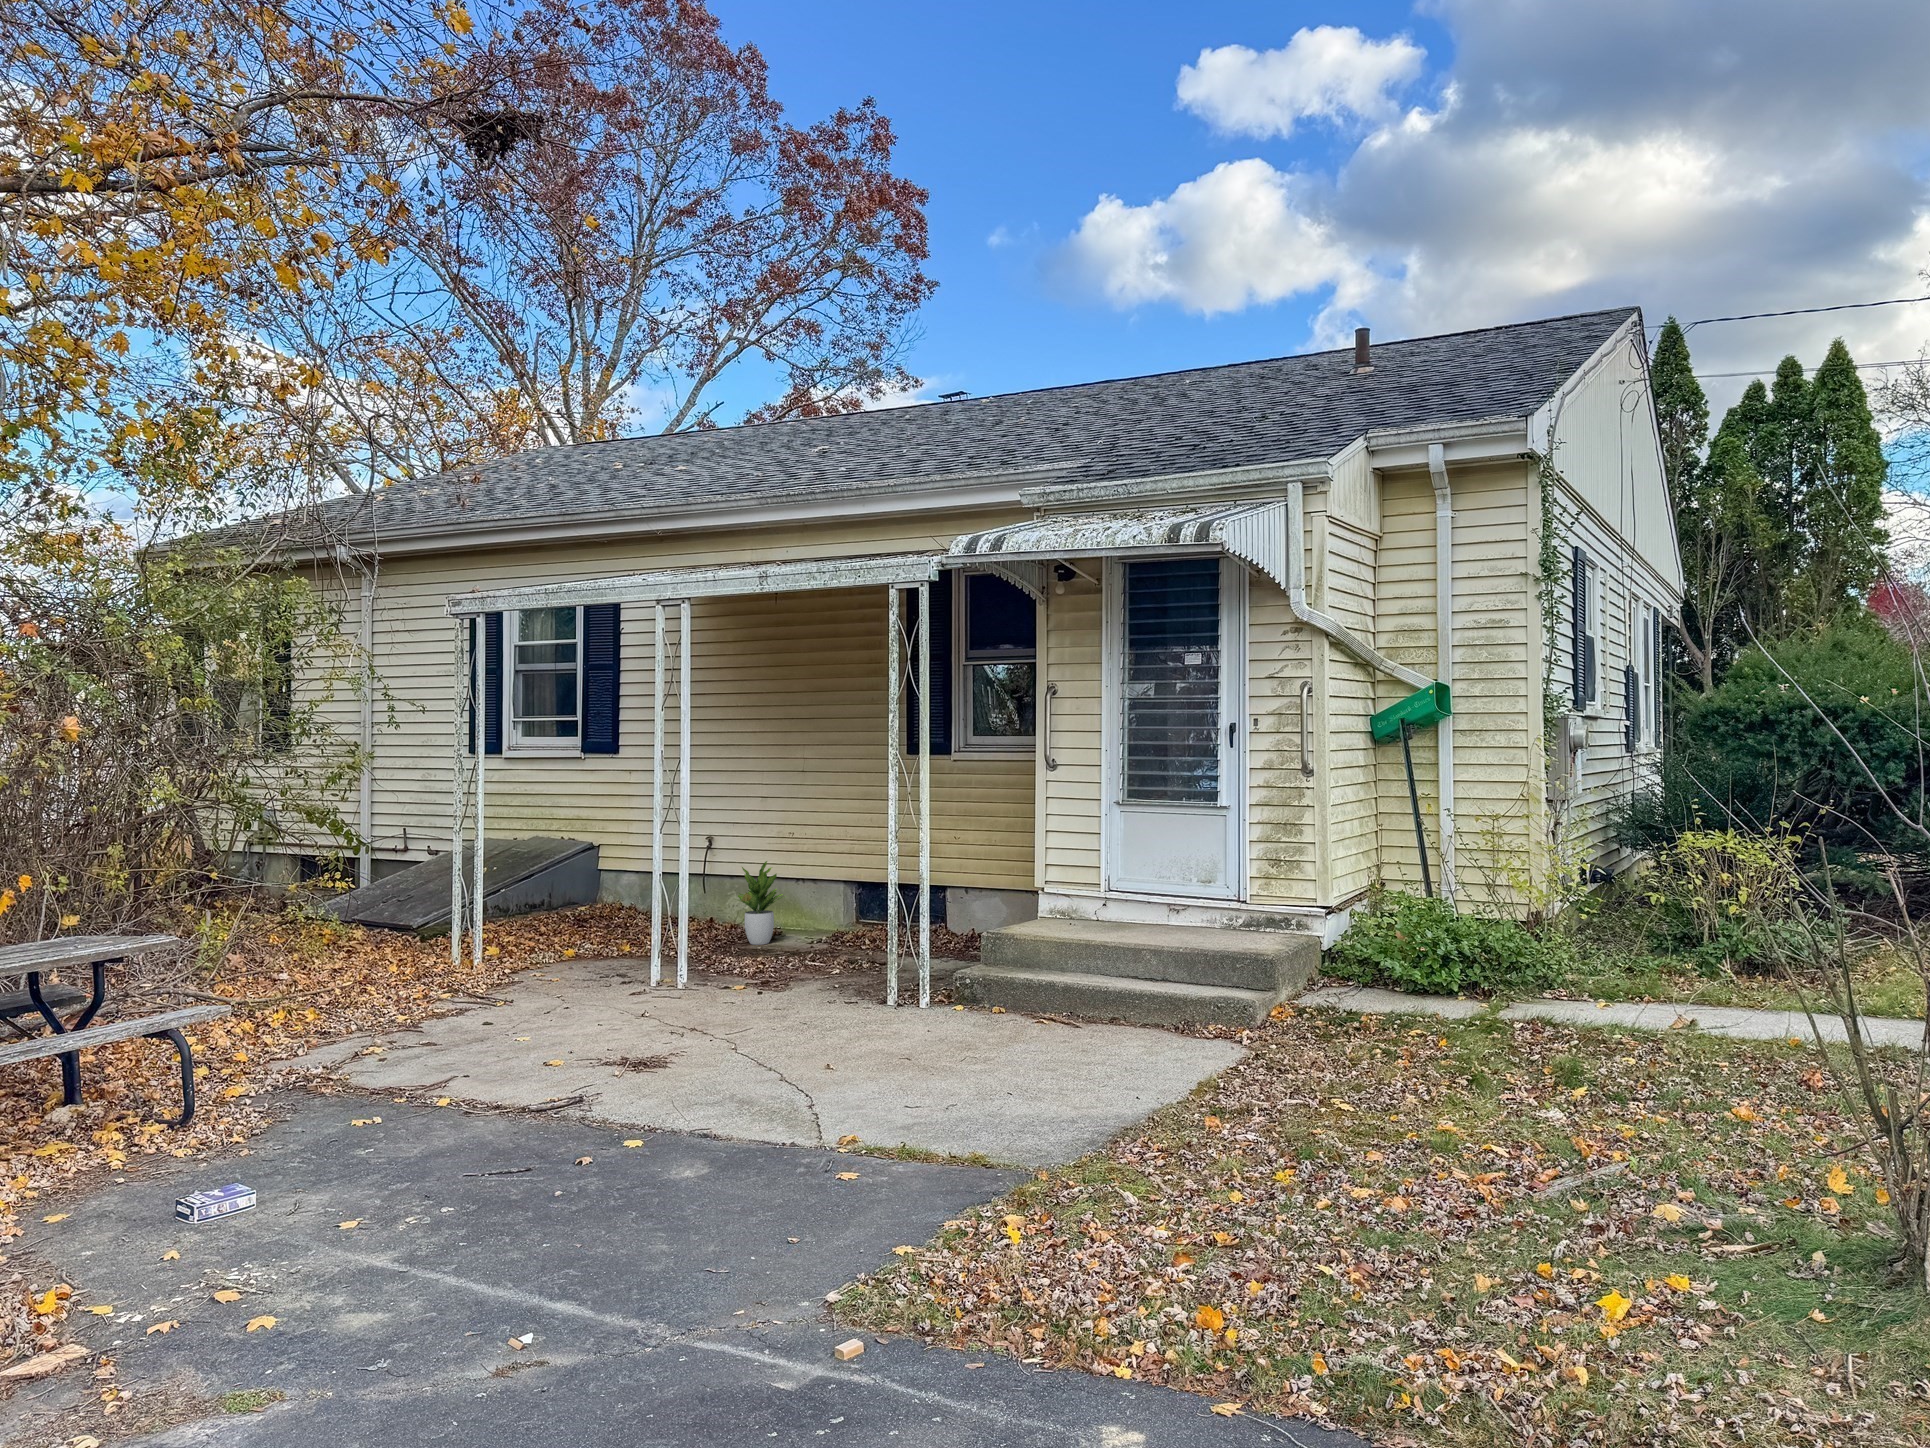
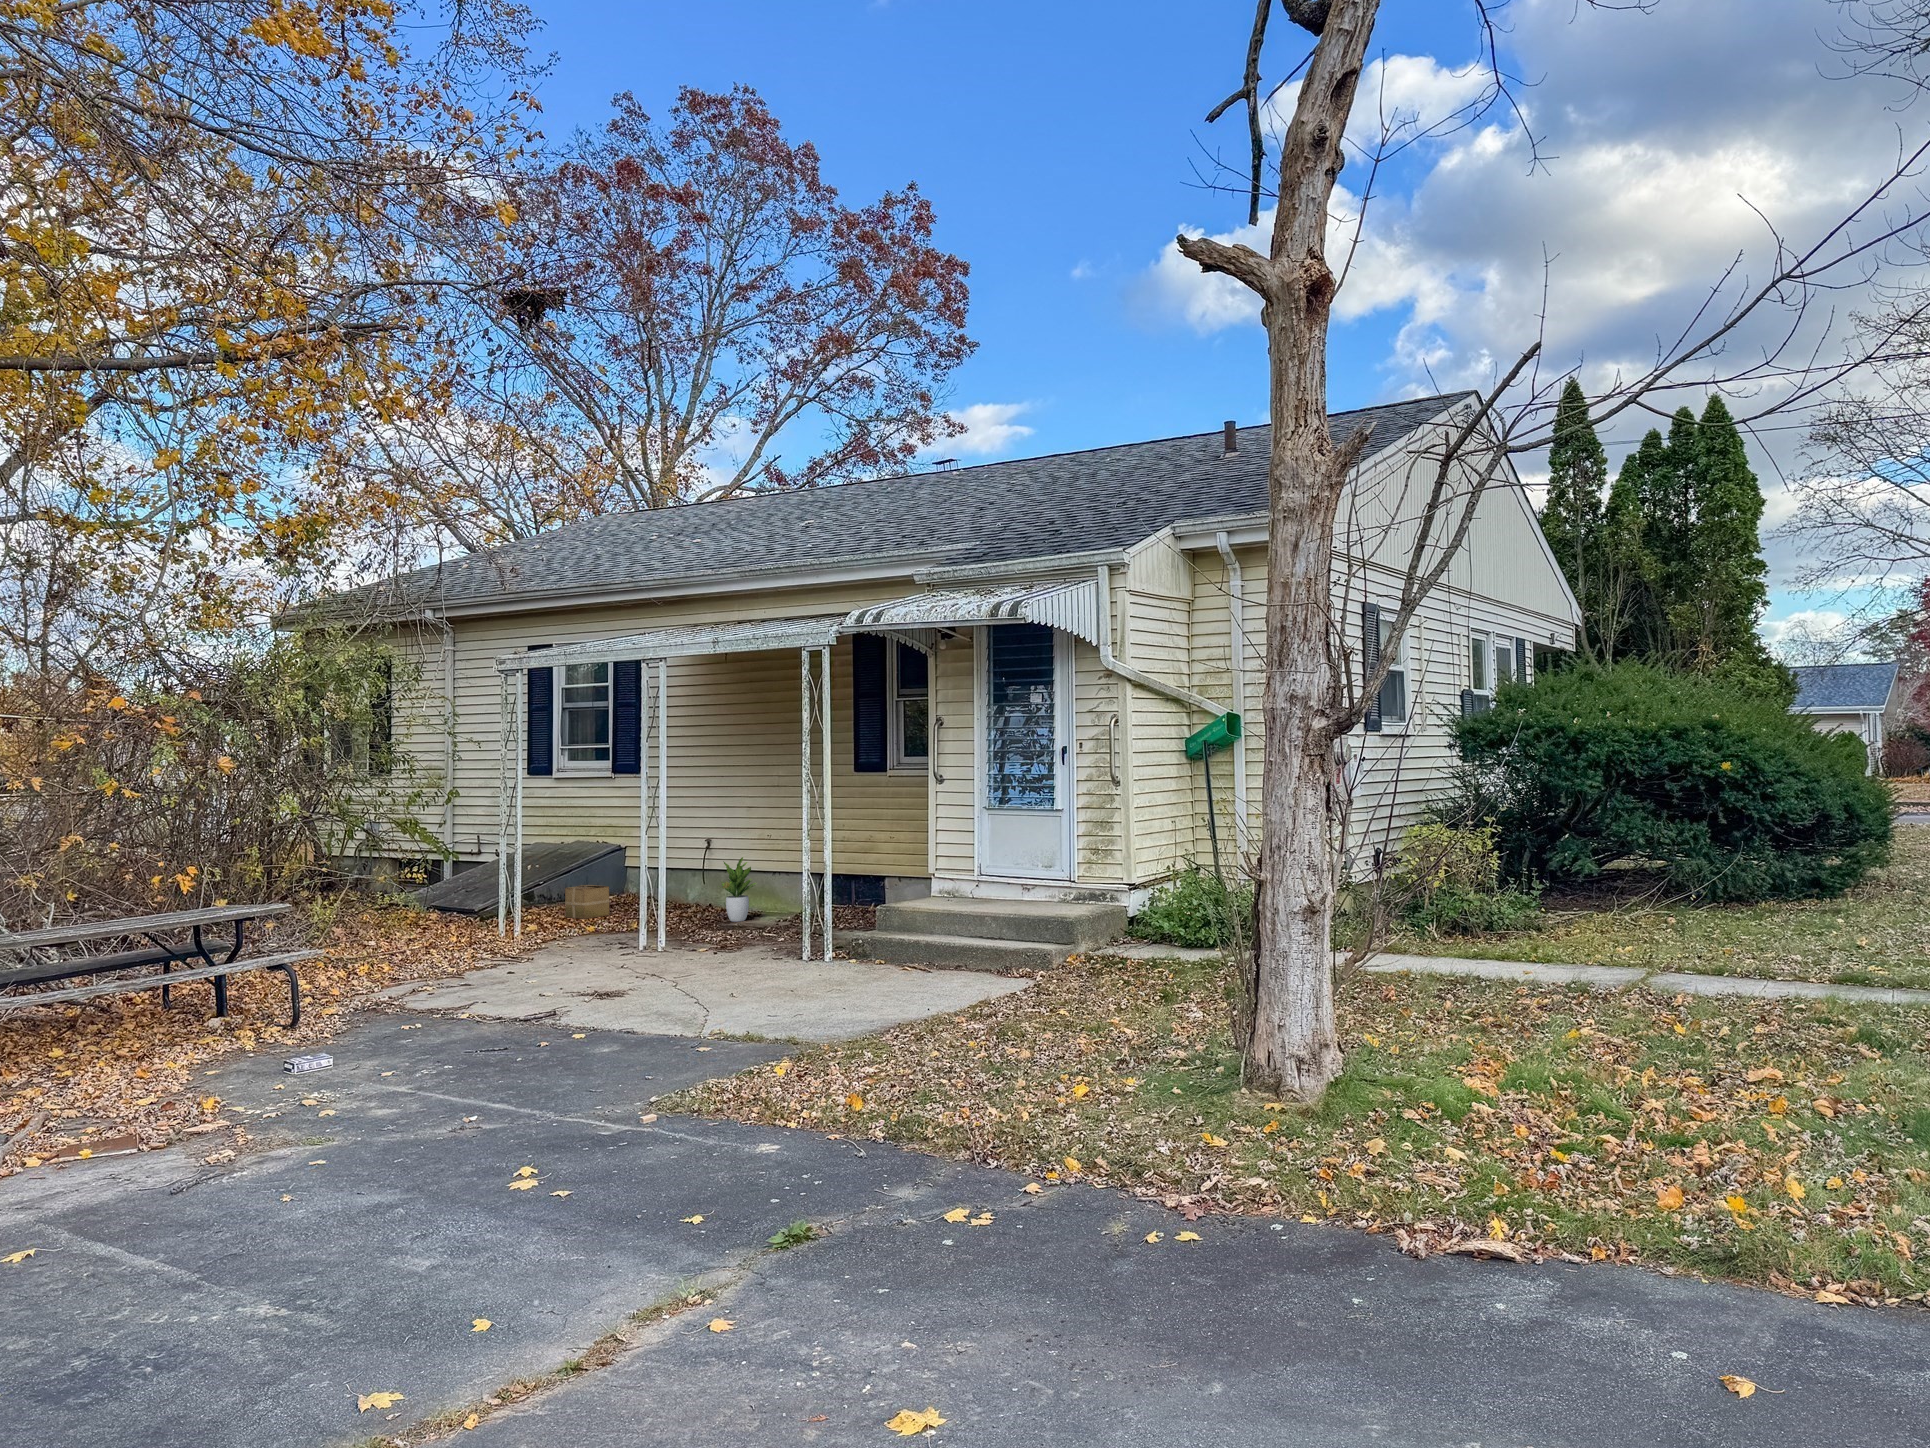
cardboard box: none [525,894,583,939] -> present [565,885,610,919]

